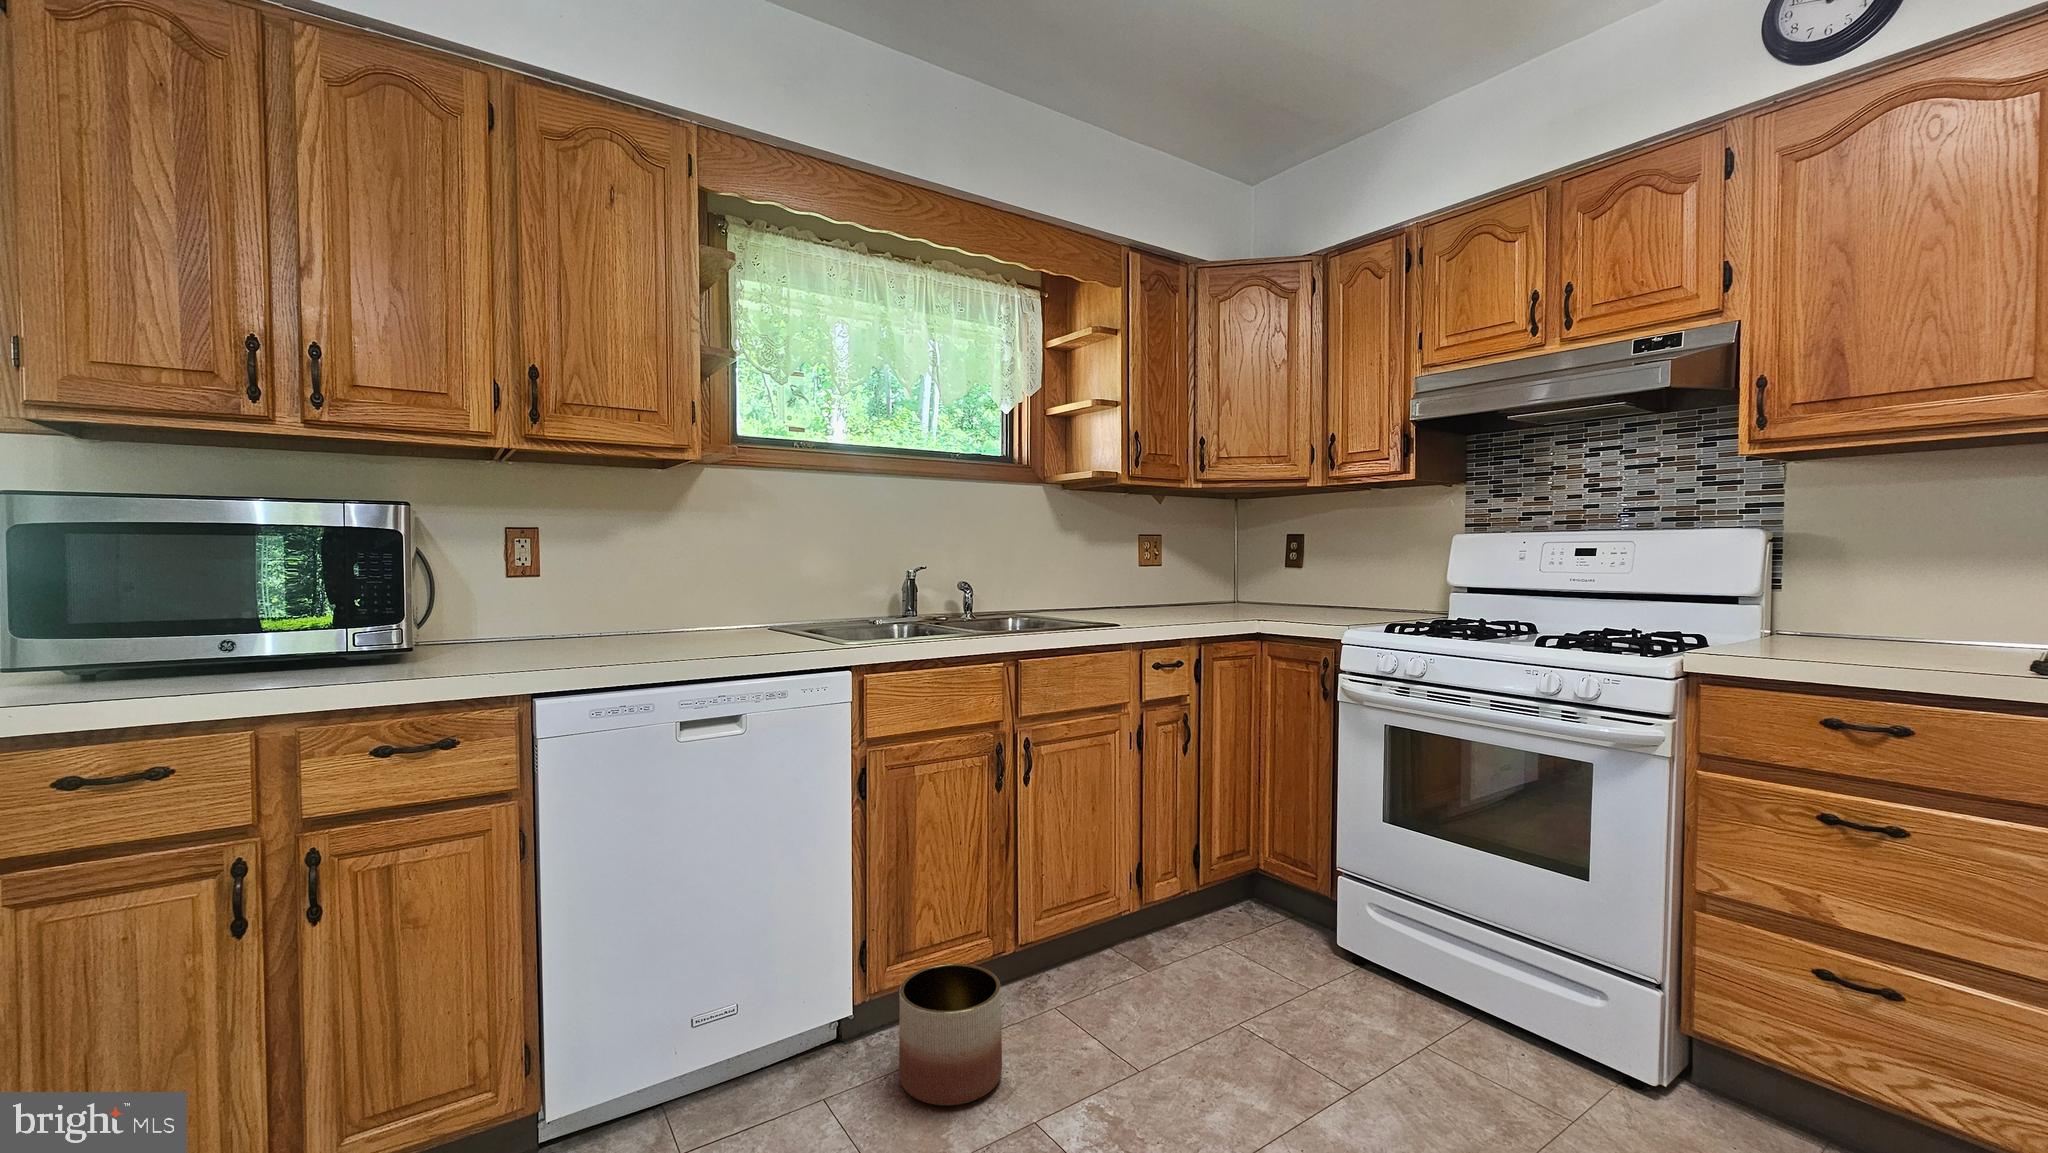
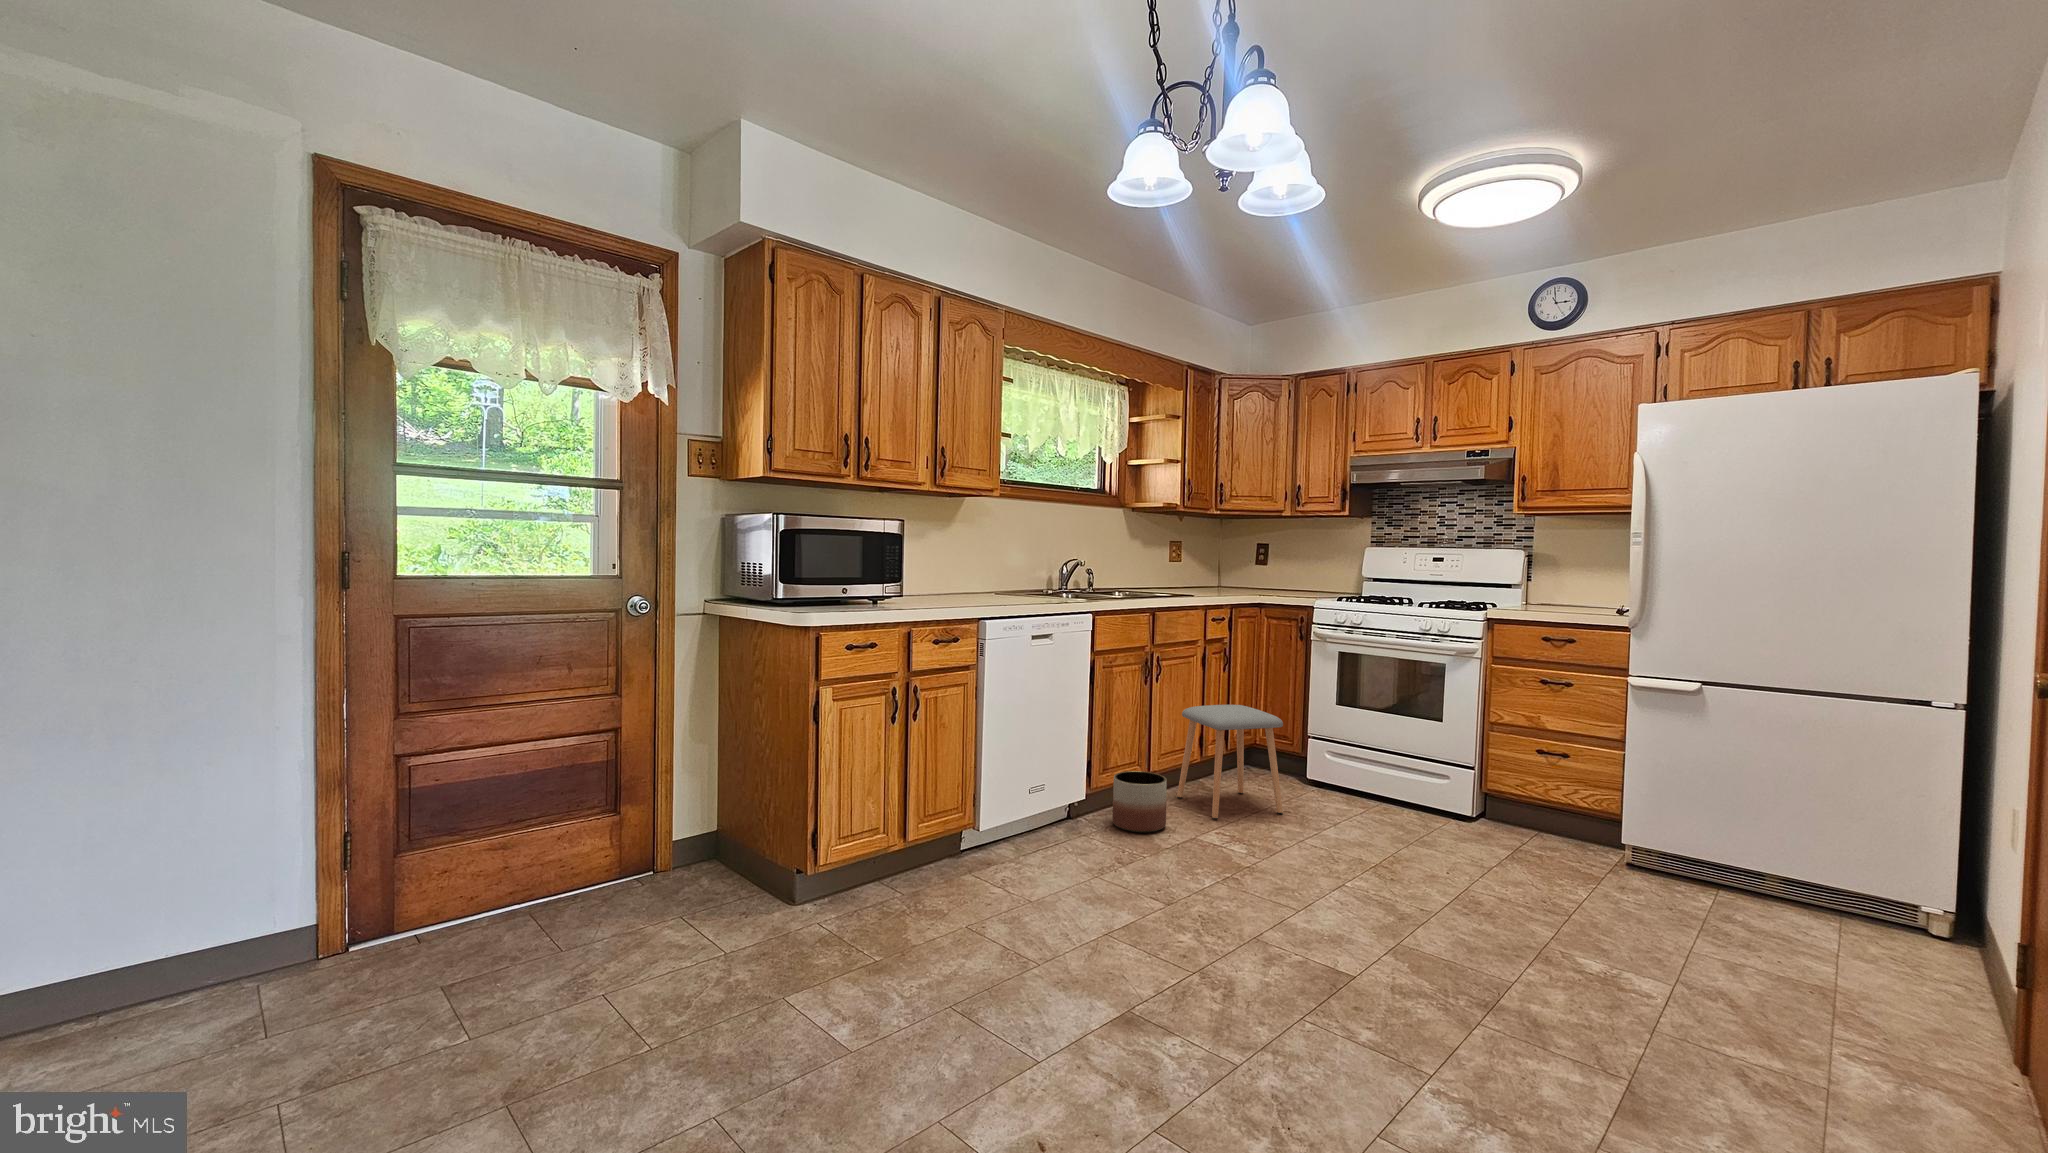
stool: none [1077,825,1255,1066] -> present [1177,705,1283,819]

